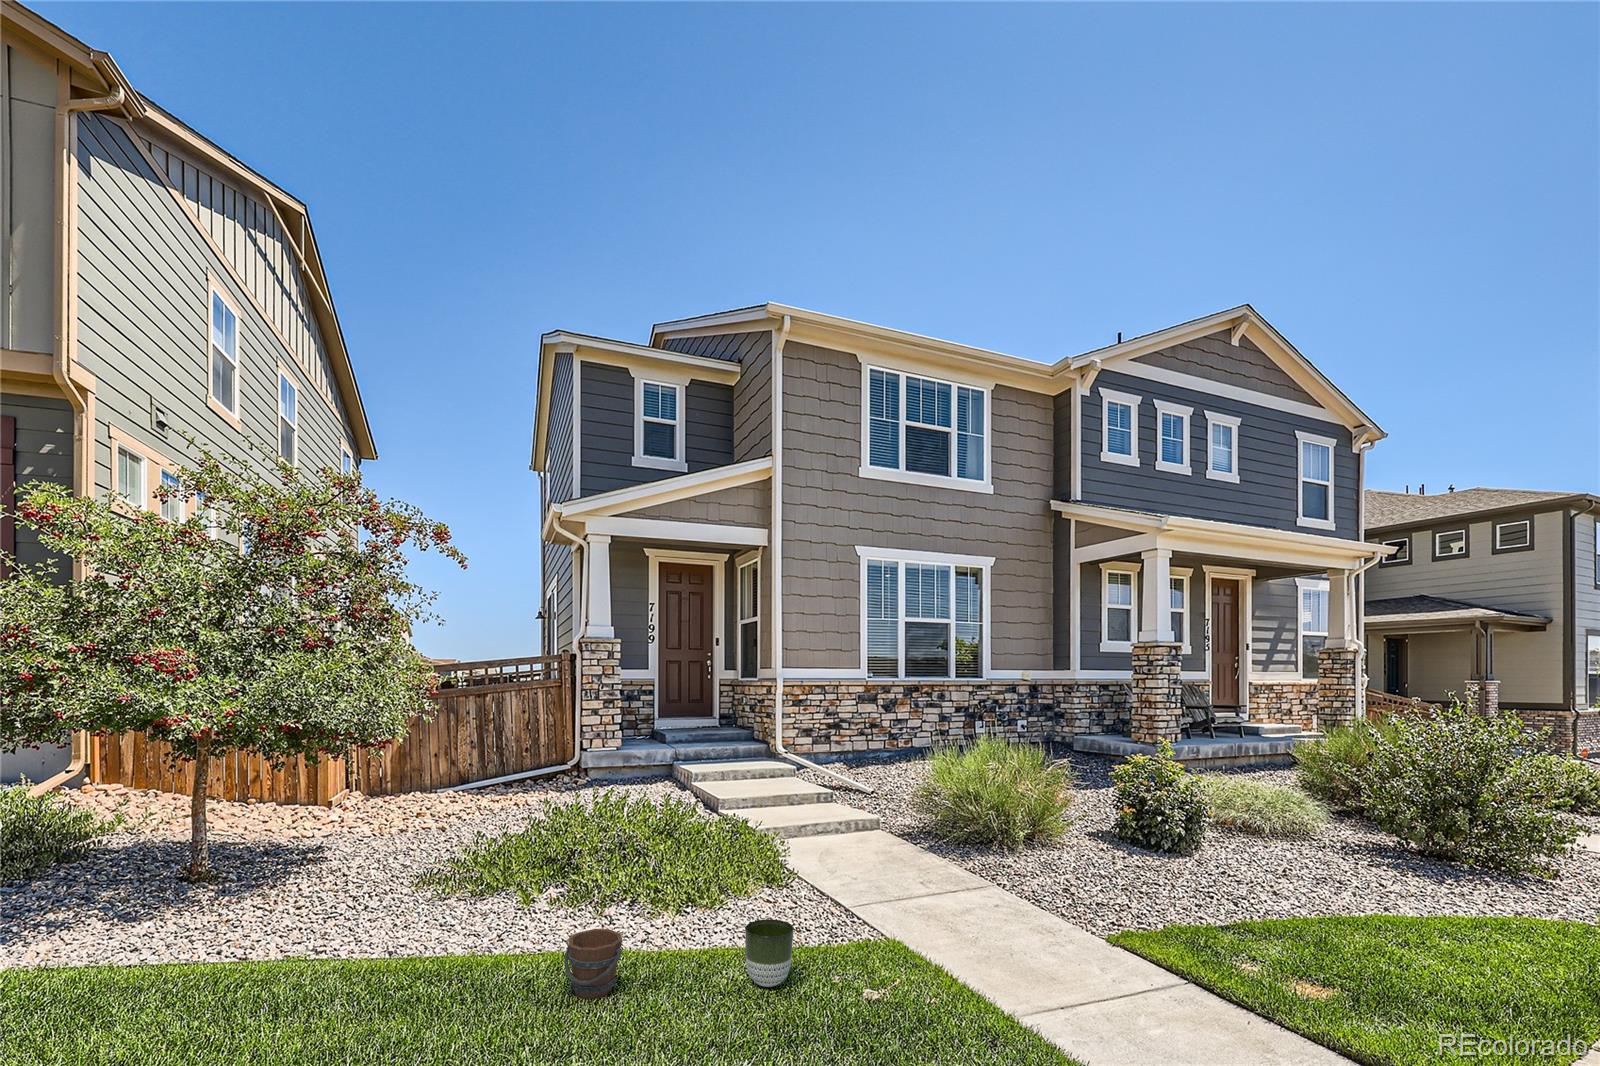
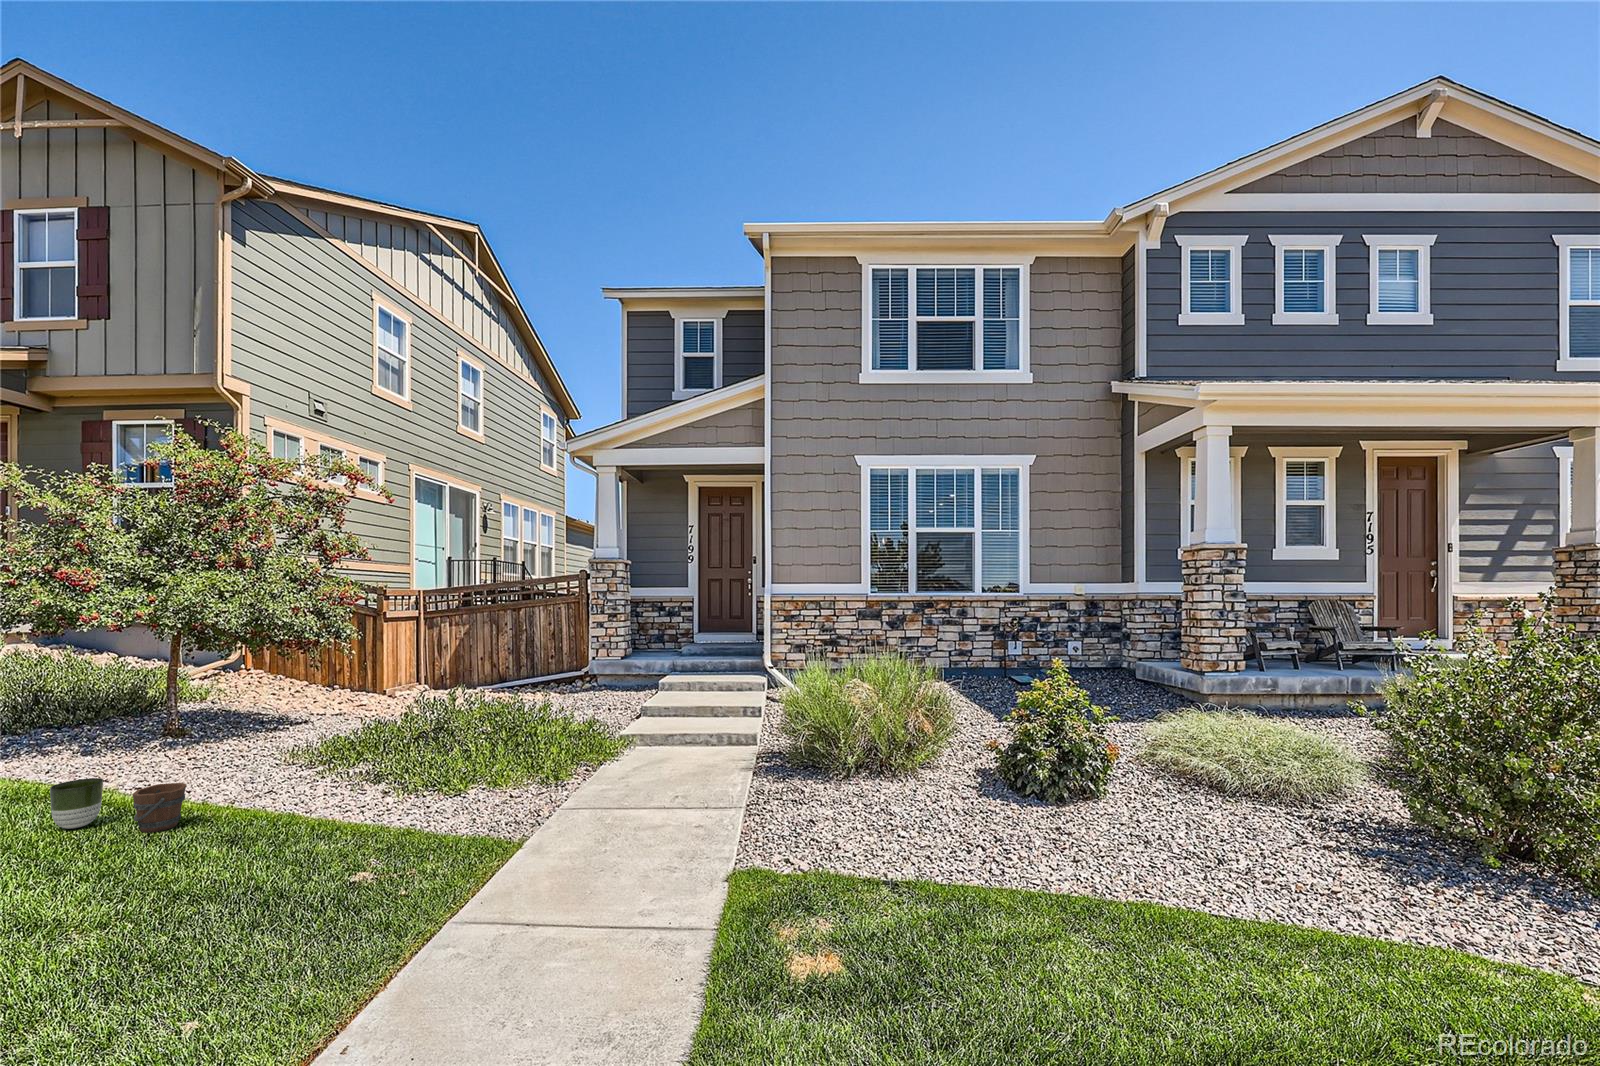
planter: present [745,919,794,987] -> present [50,778,103,829]

